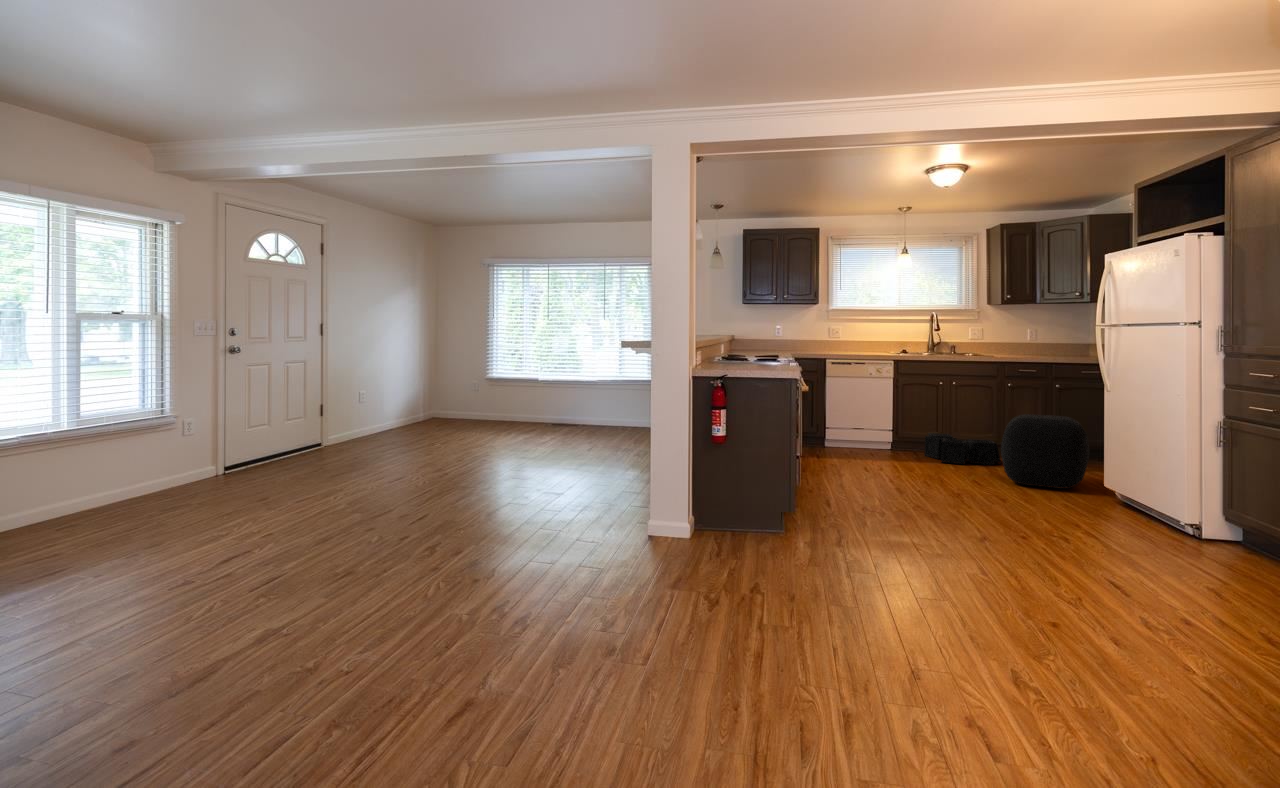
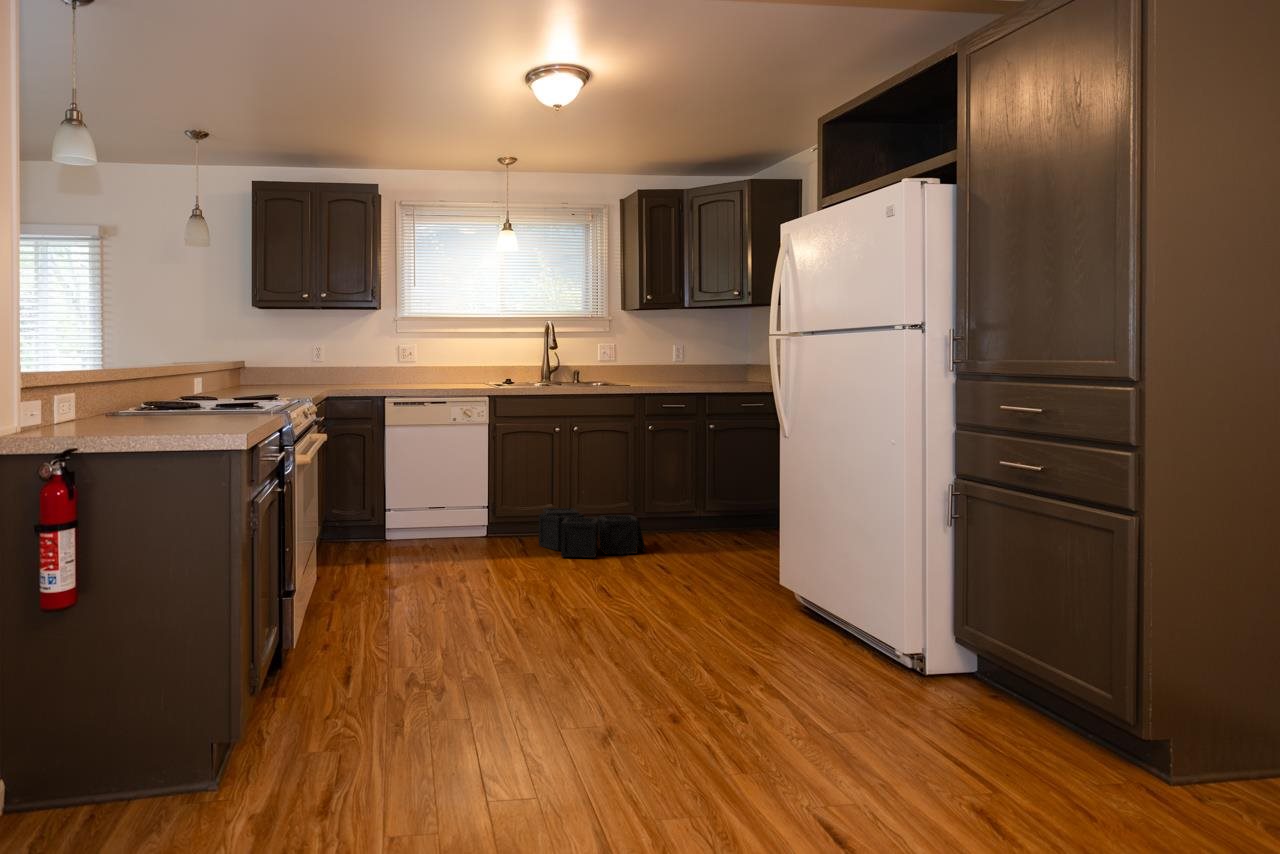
ottoman: present [1001,414,1090,489] -> none [645,476,761,592]

